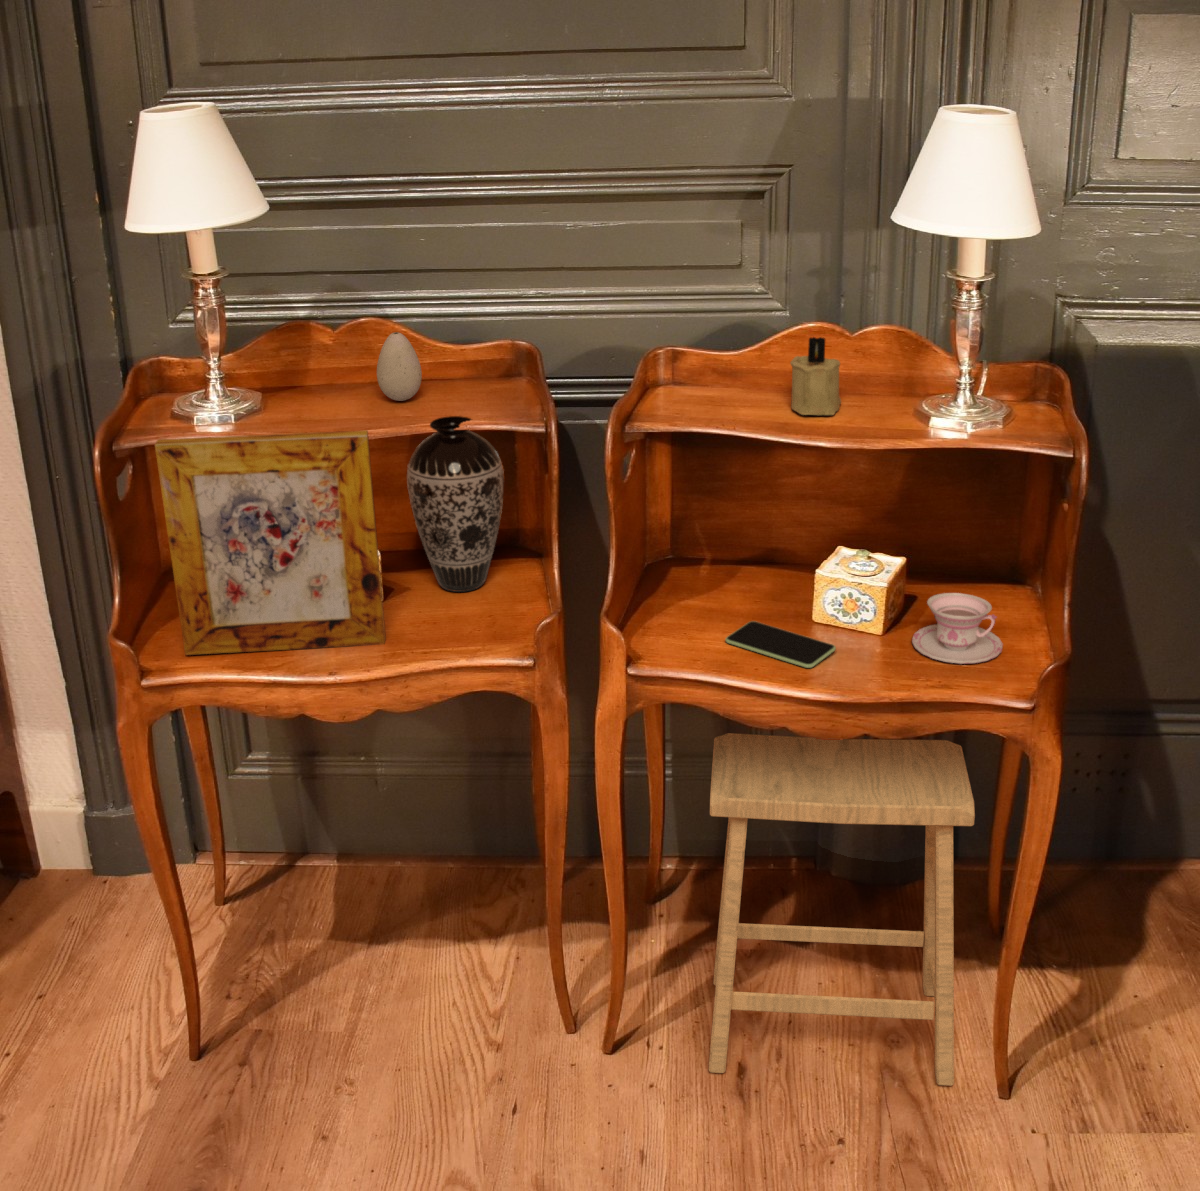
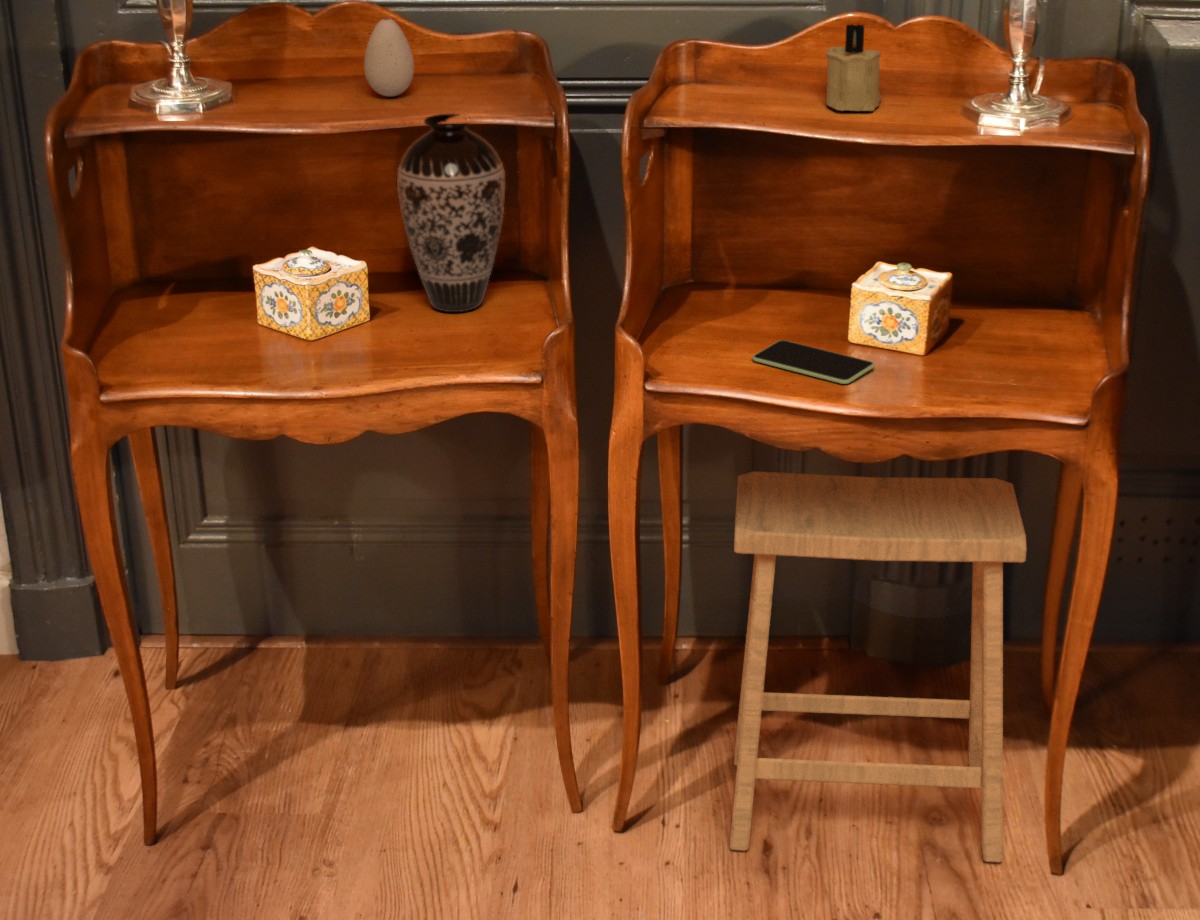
picture frame: present [155,430,386,655] -> none [125,117,375,371]
teacup: present [912,593,1003,664] -> none [958,307,1058,380]

